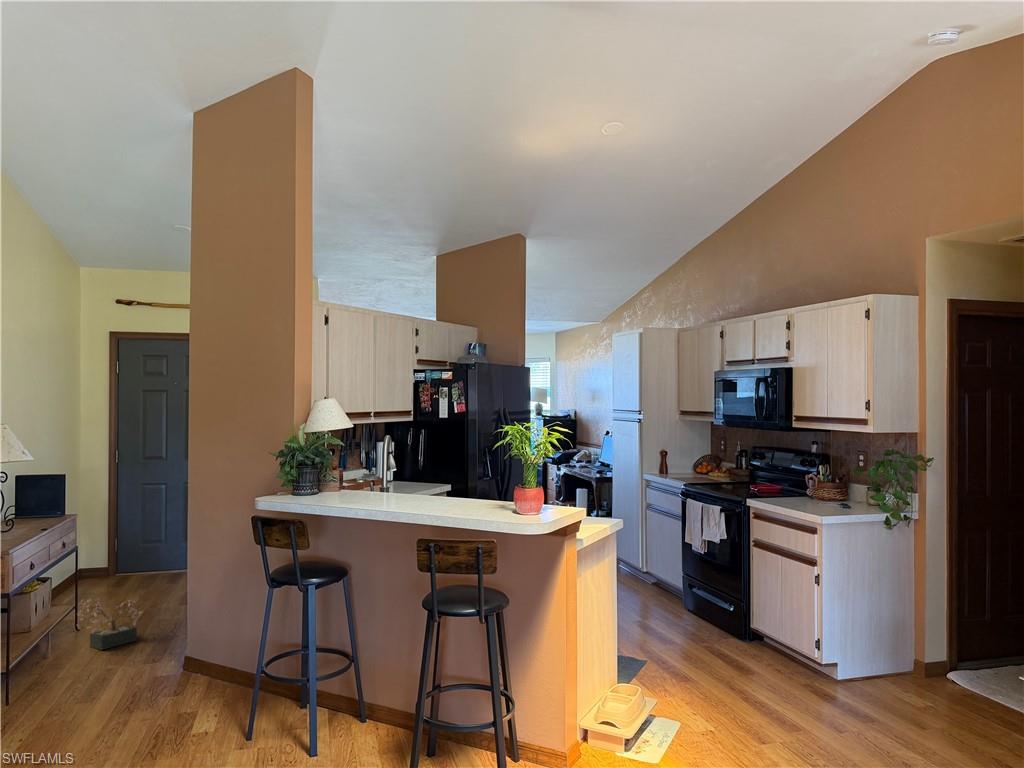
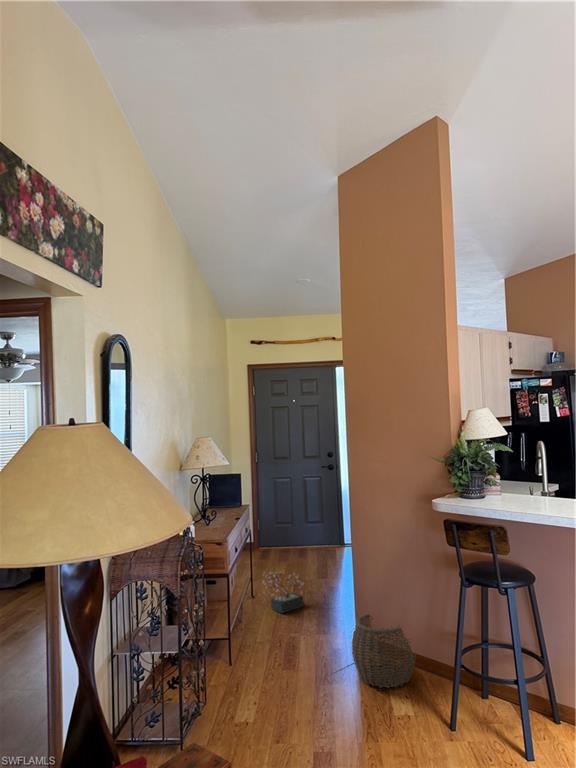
woven basket: none [157,631,236,713] -> present [352,614,416,688]

